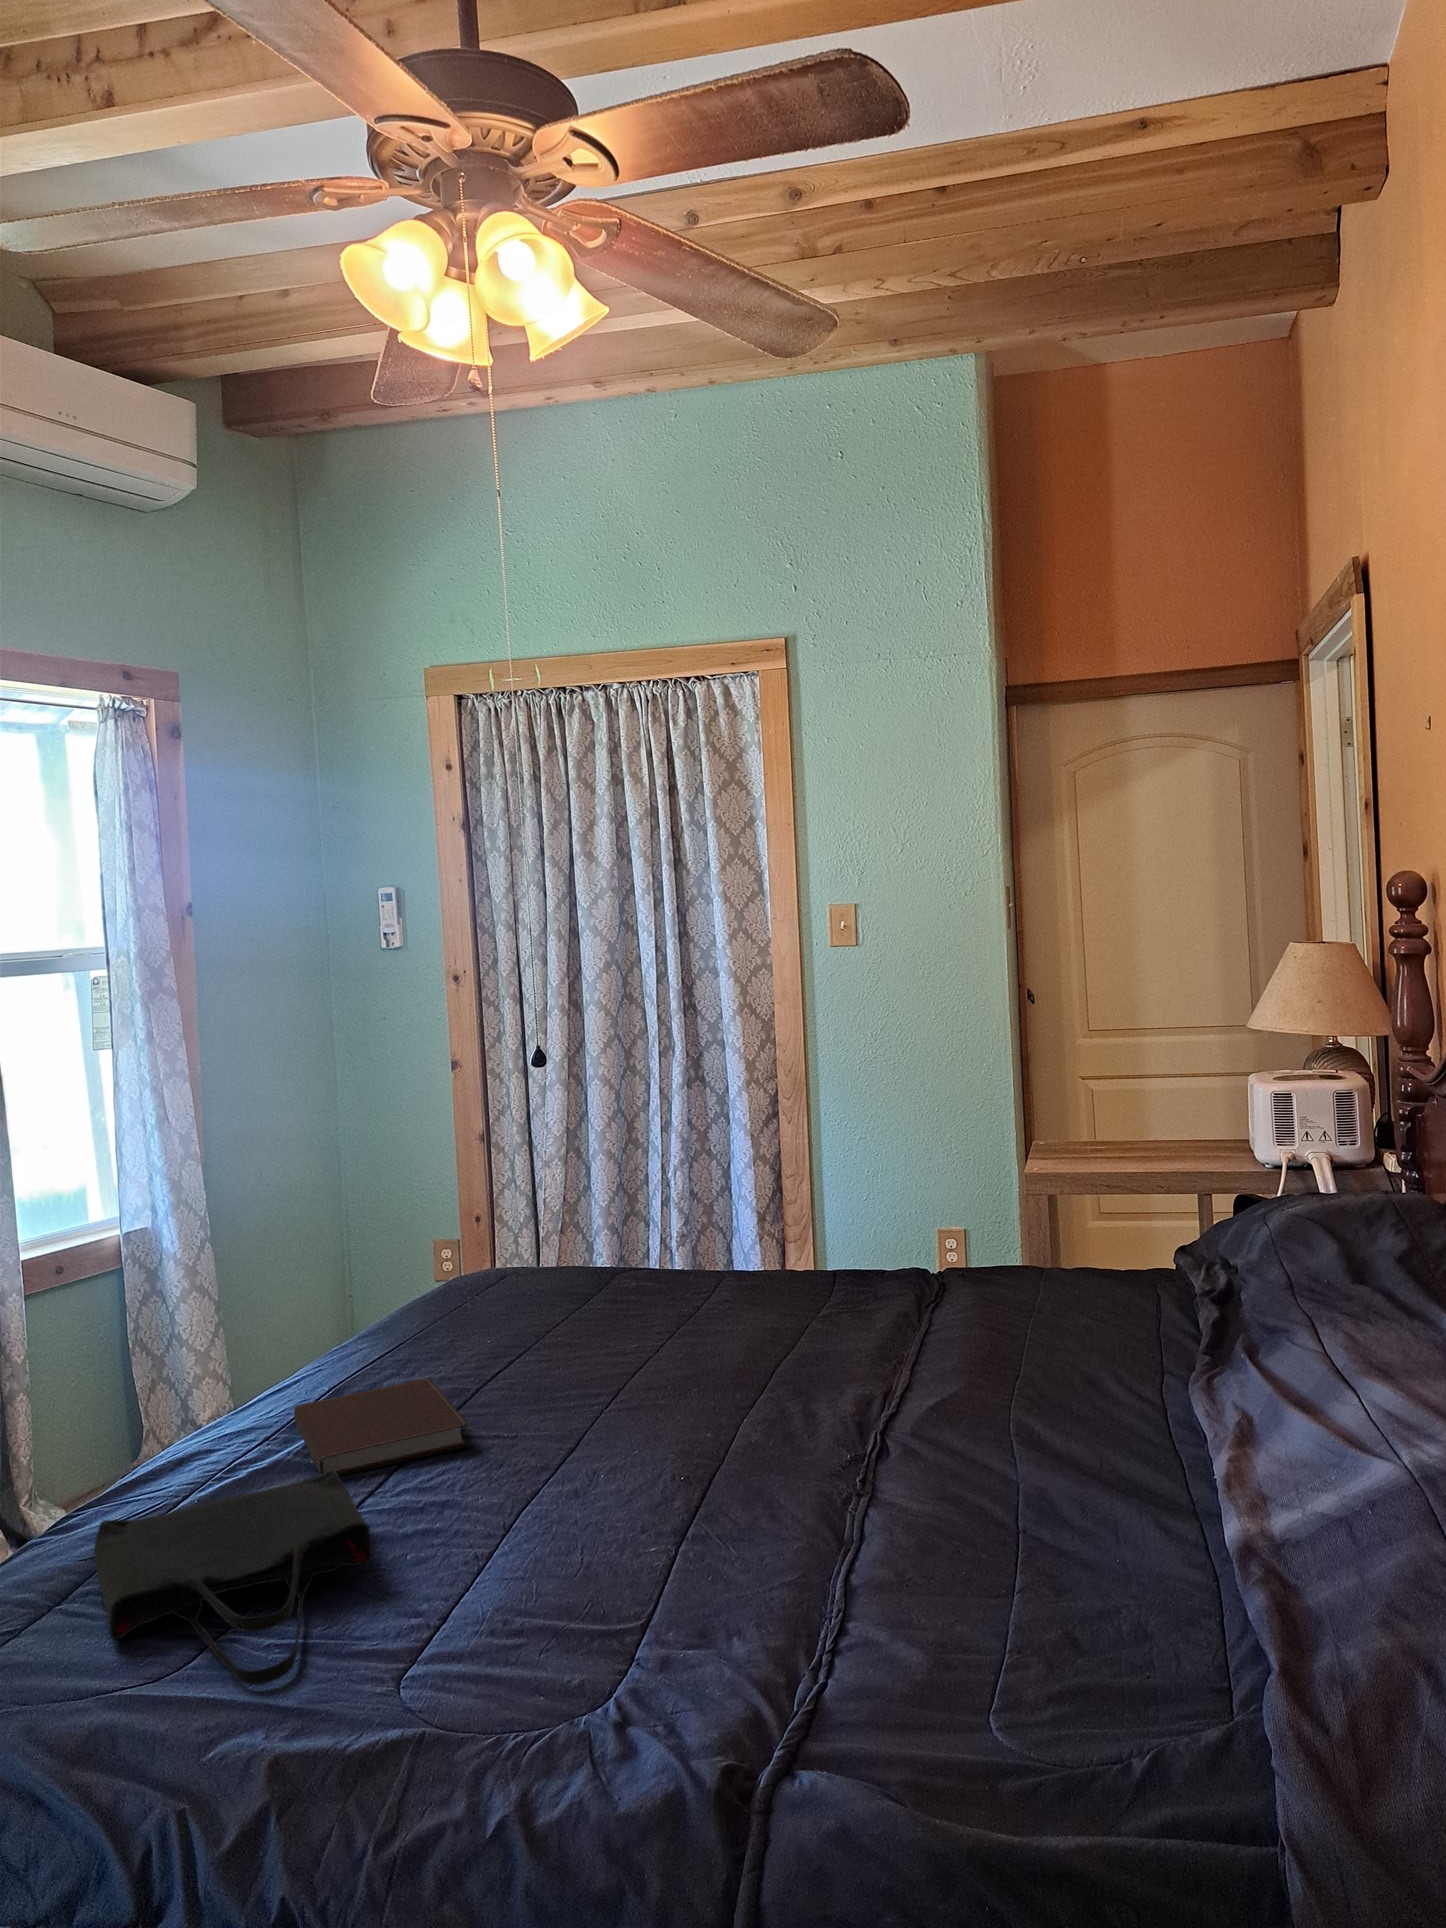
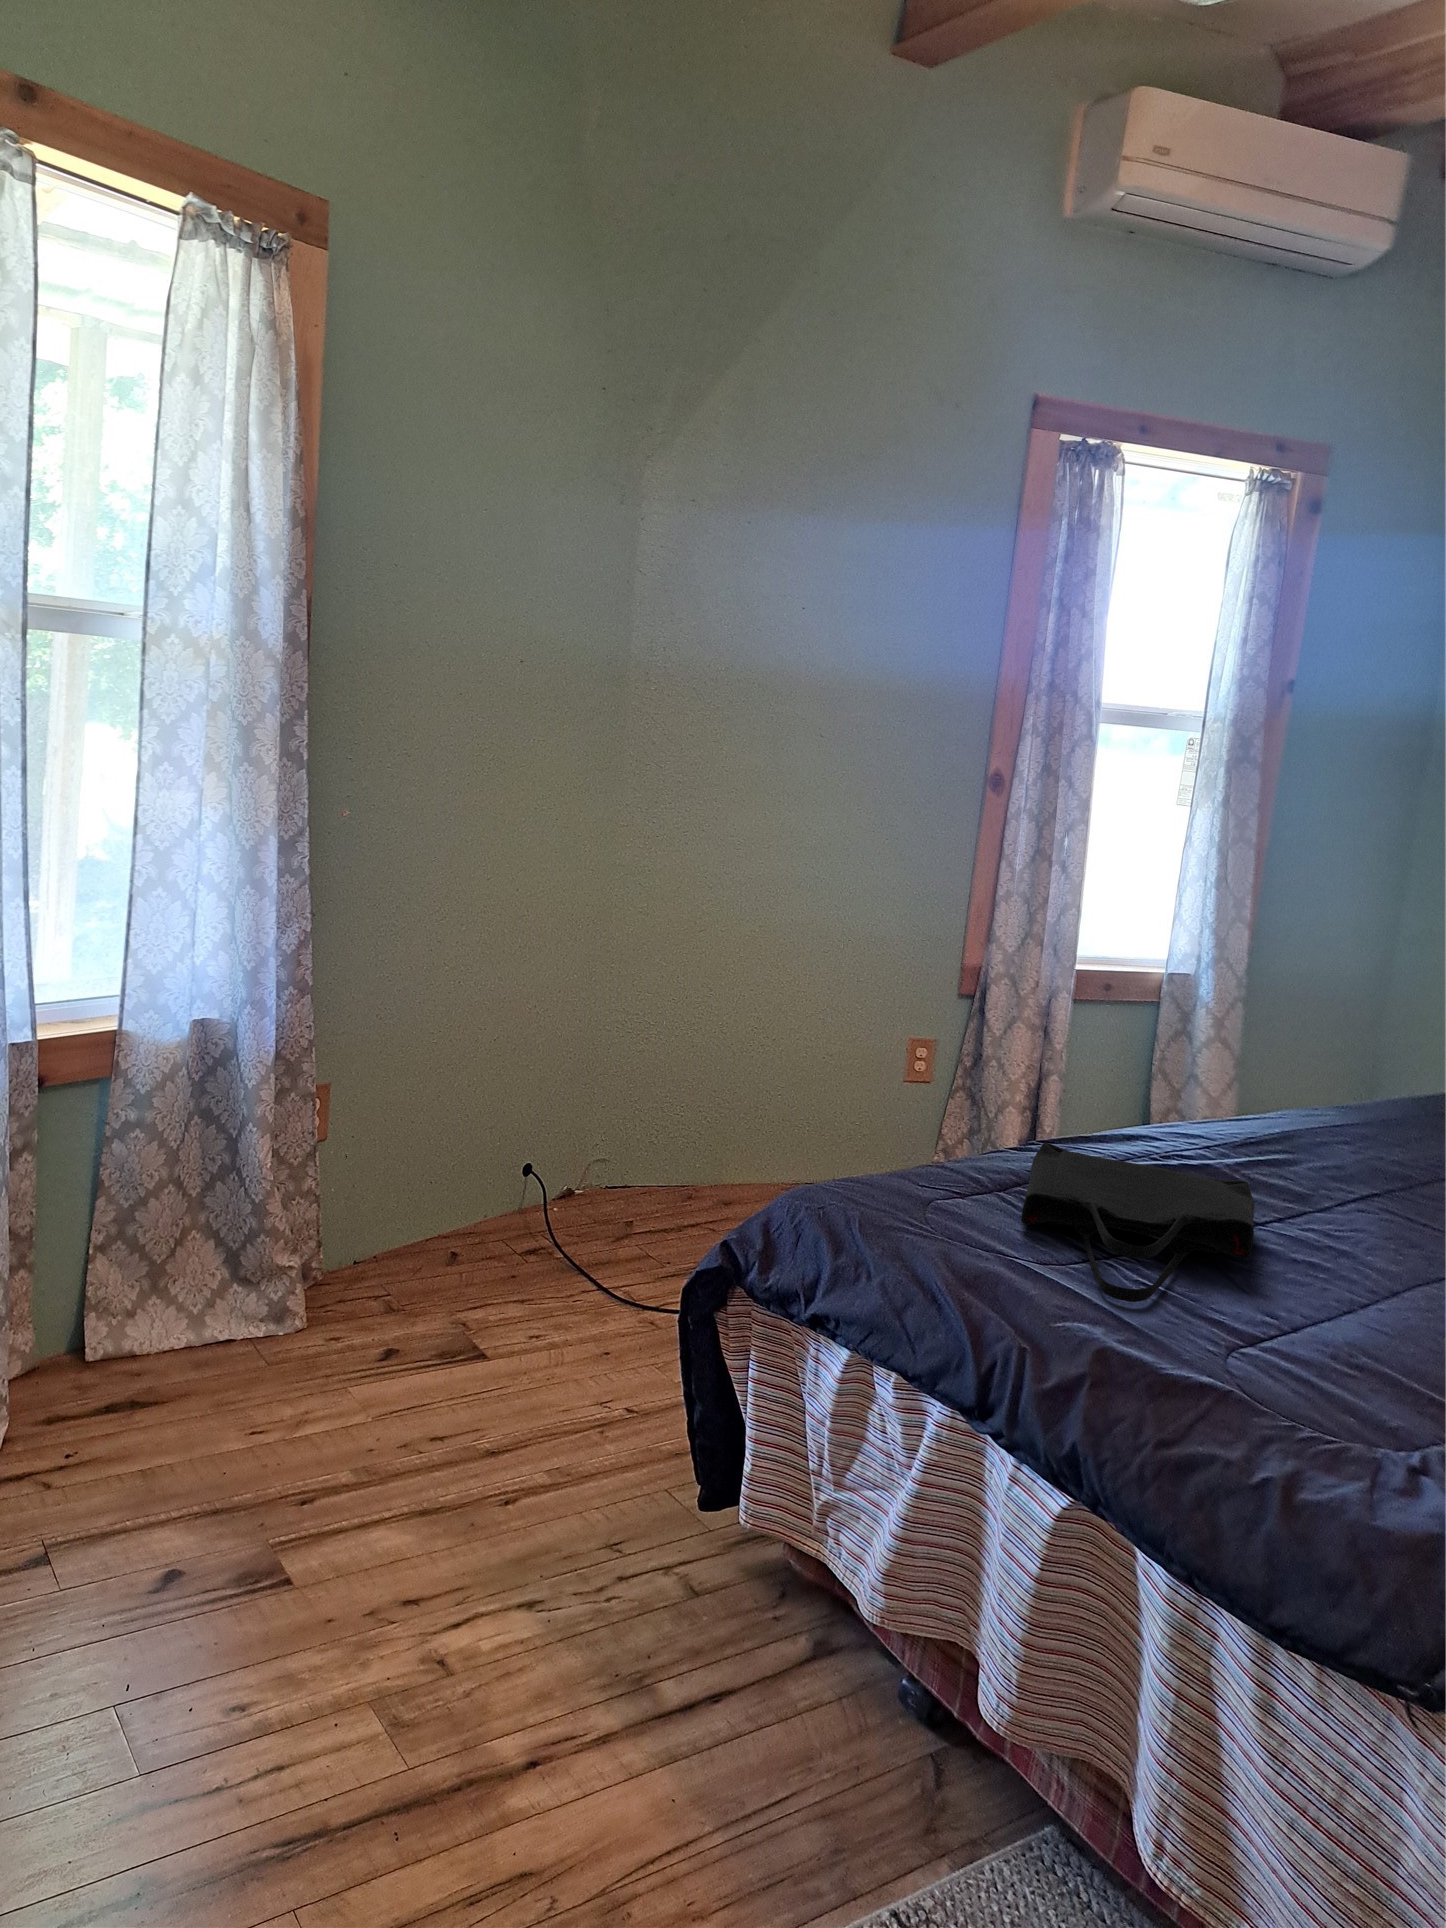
notebook: present [294,1378,470,1476] -> none [1241,1133,1400,1222]

